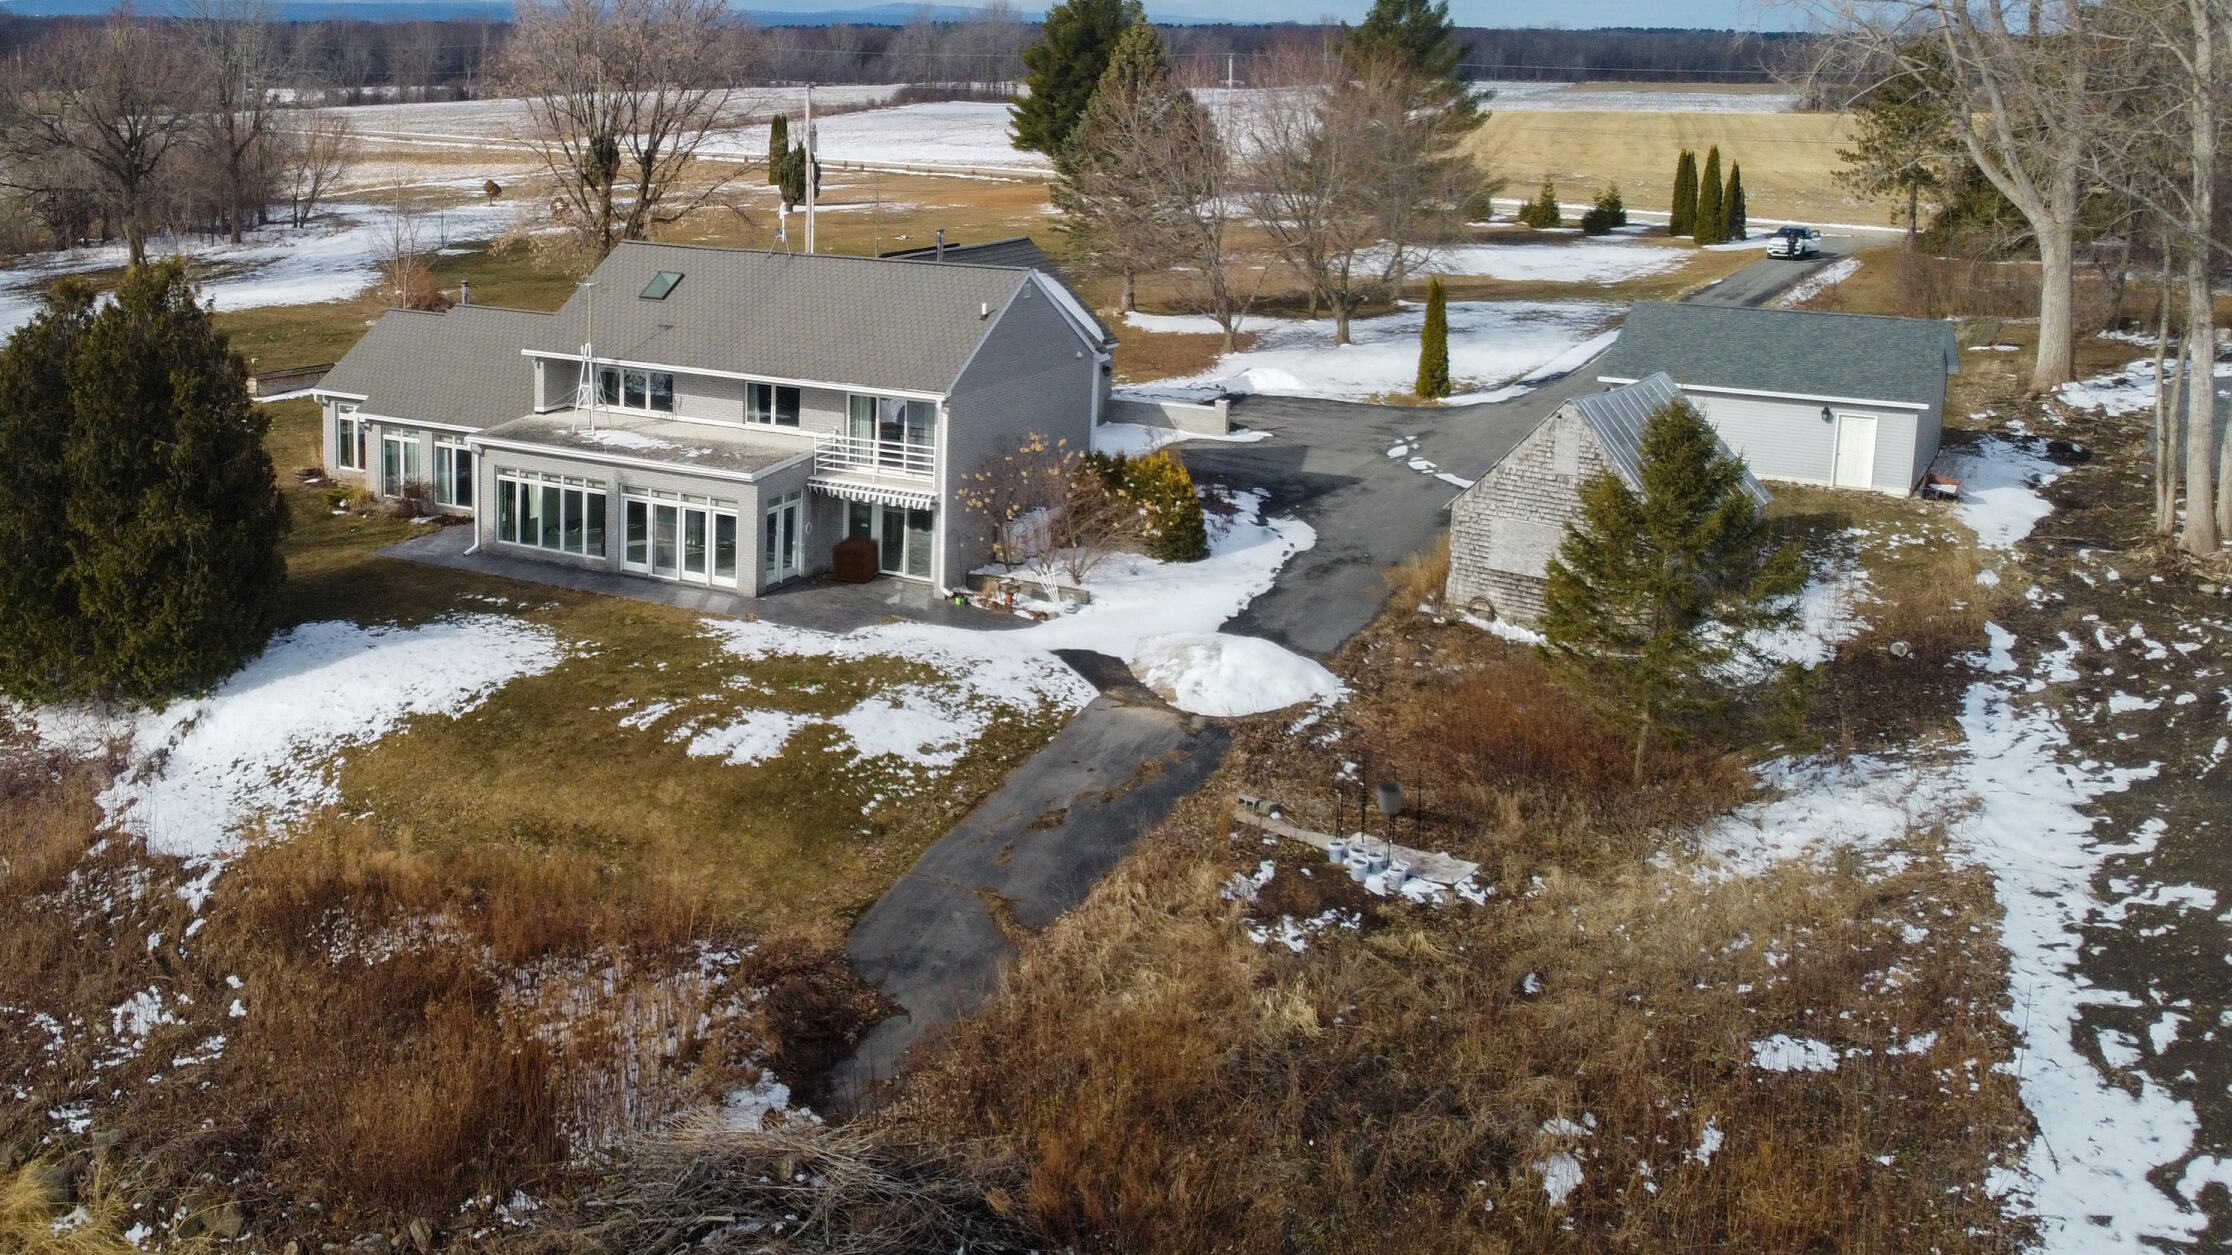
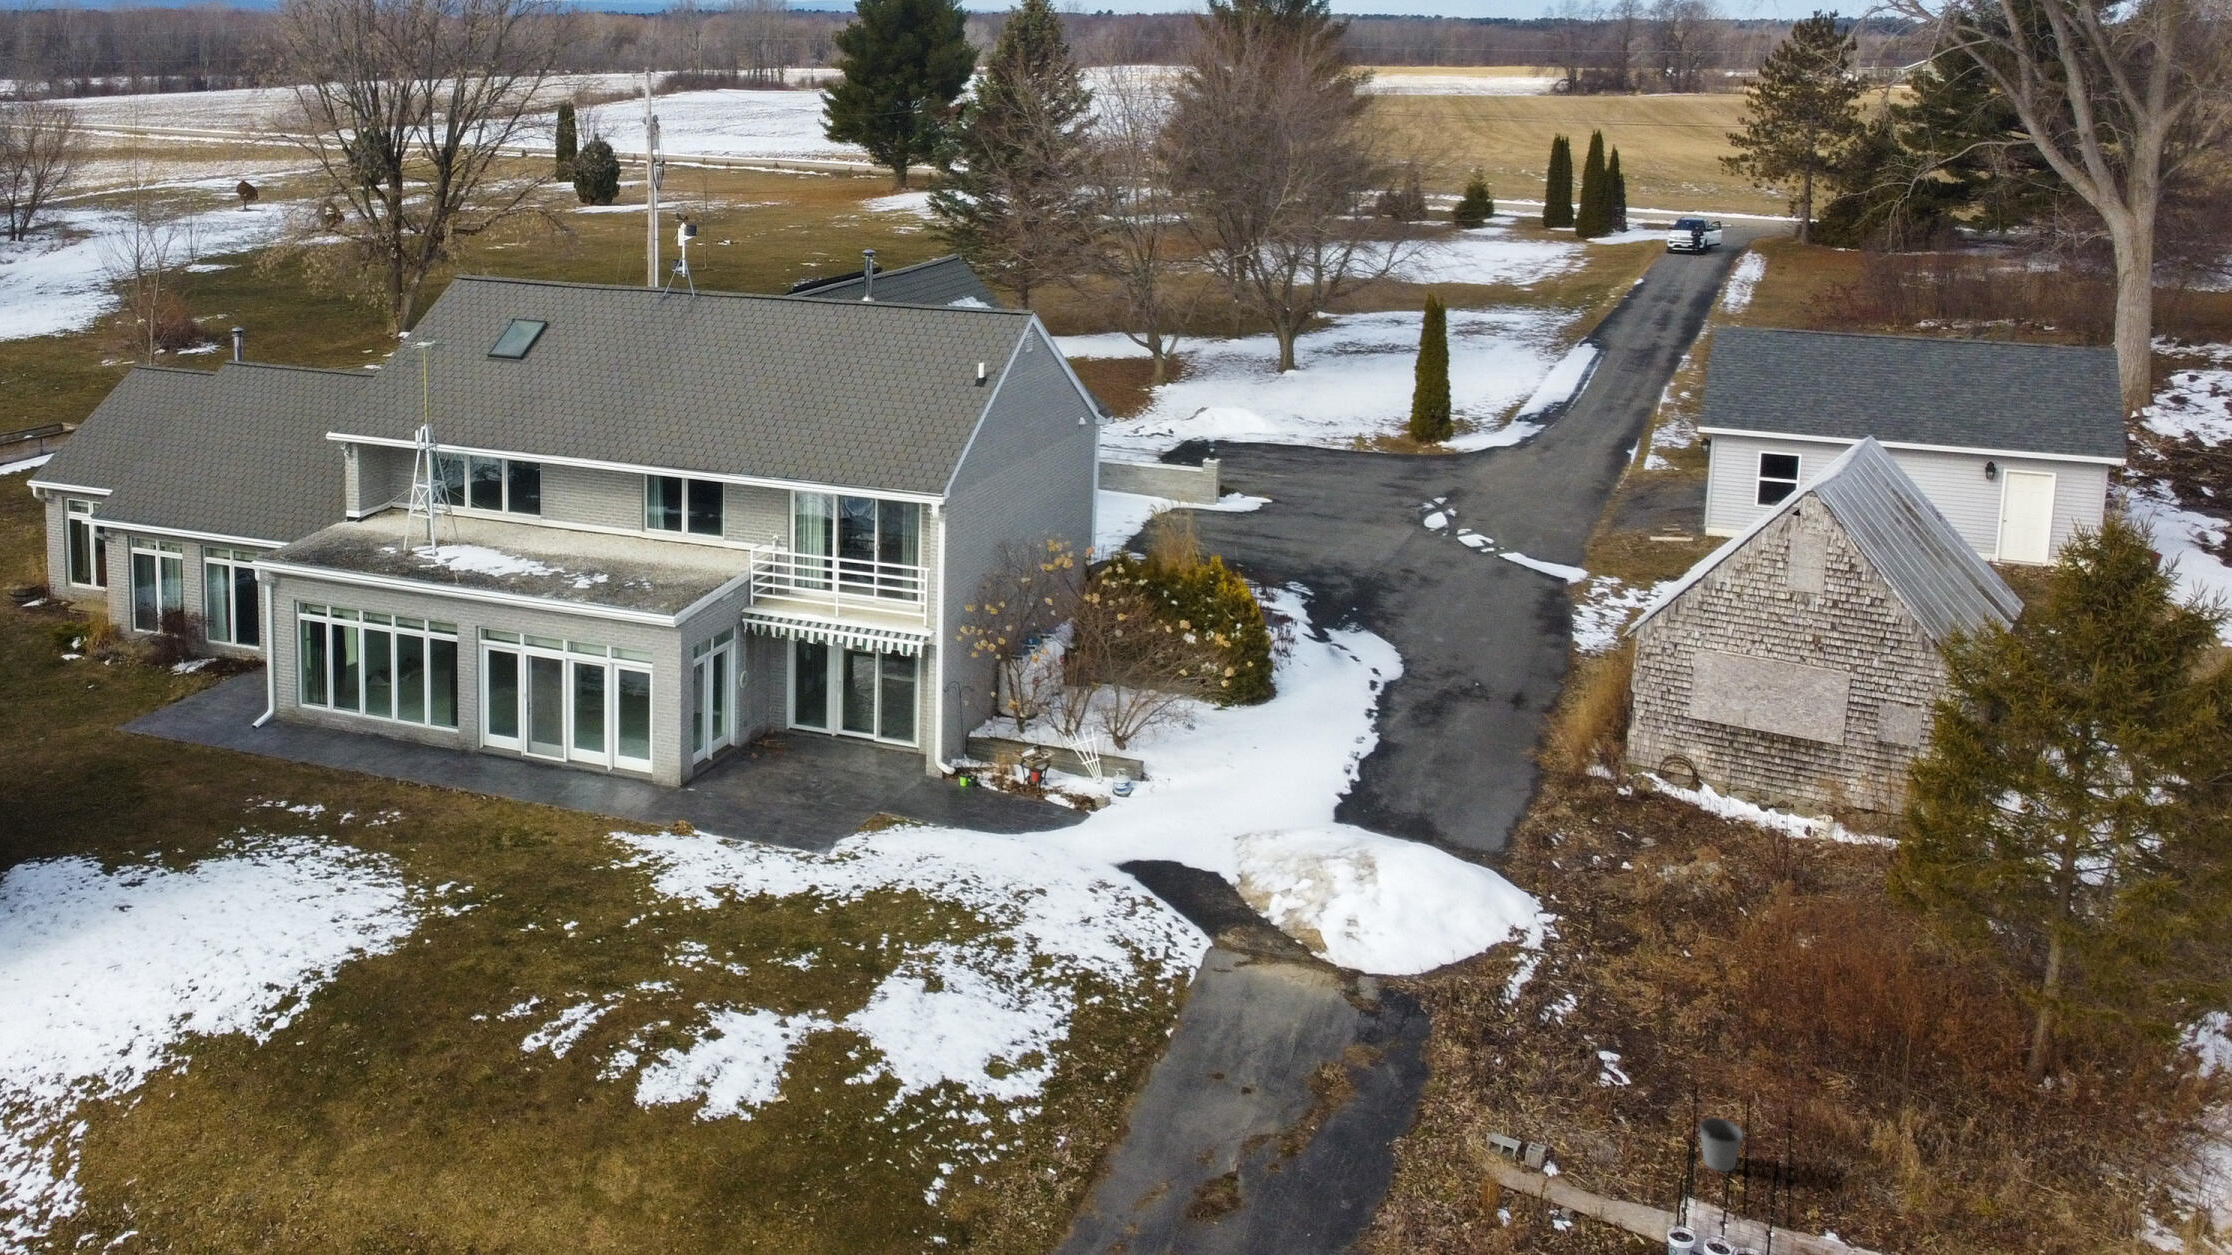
wooden crate: present [831,536,881,583] -> none [782,687,849,756]

